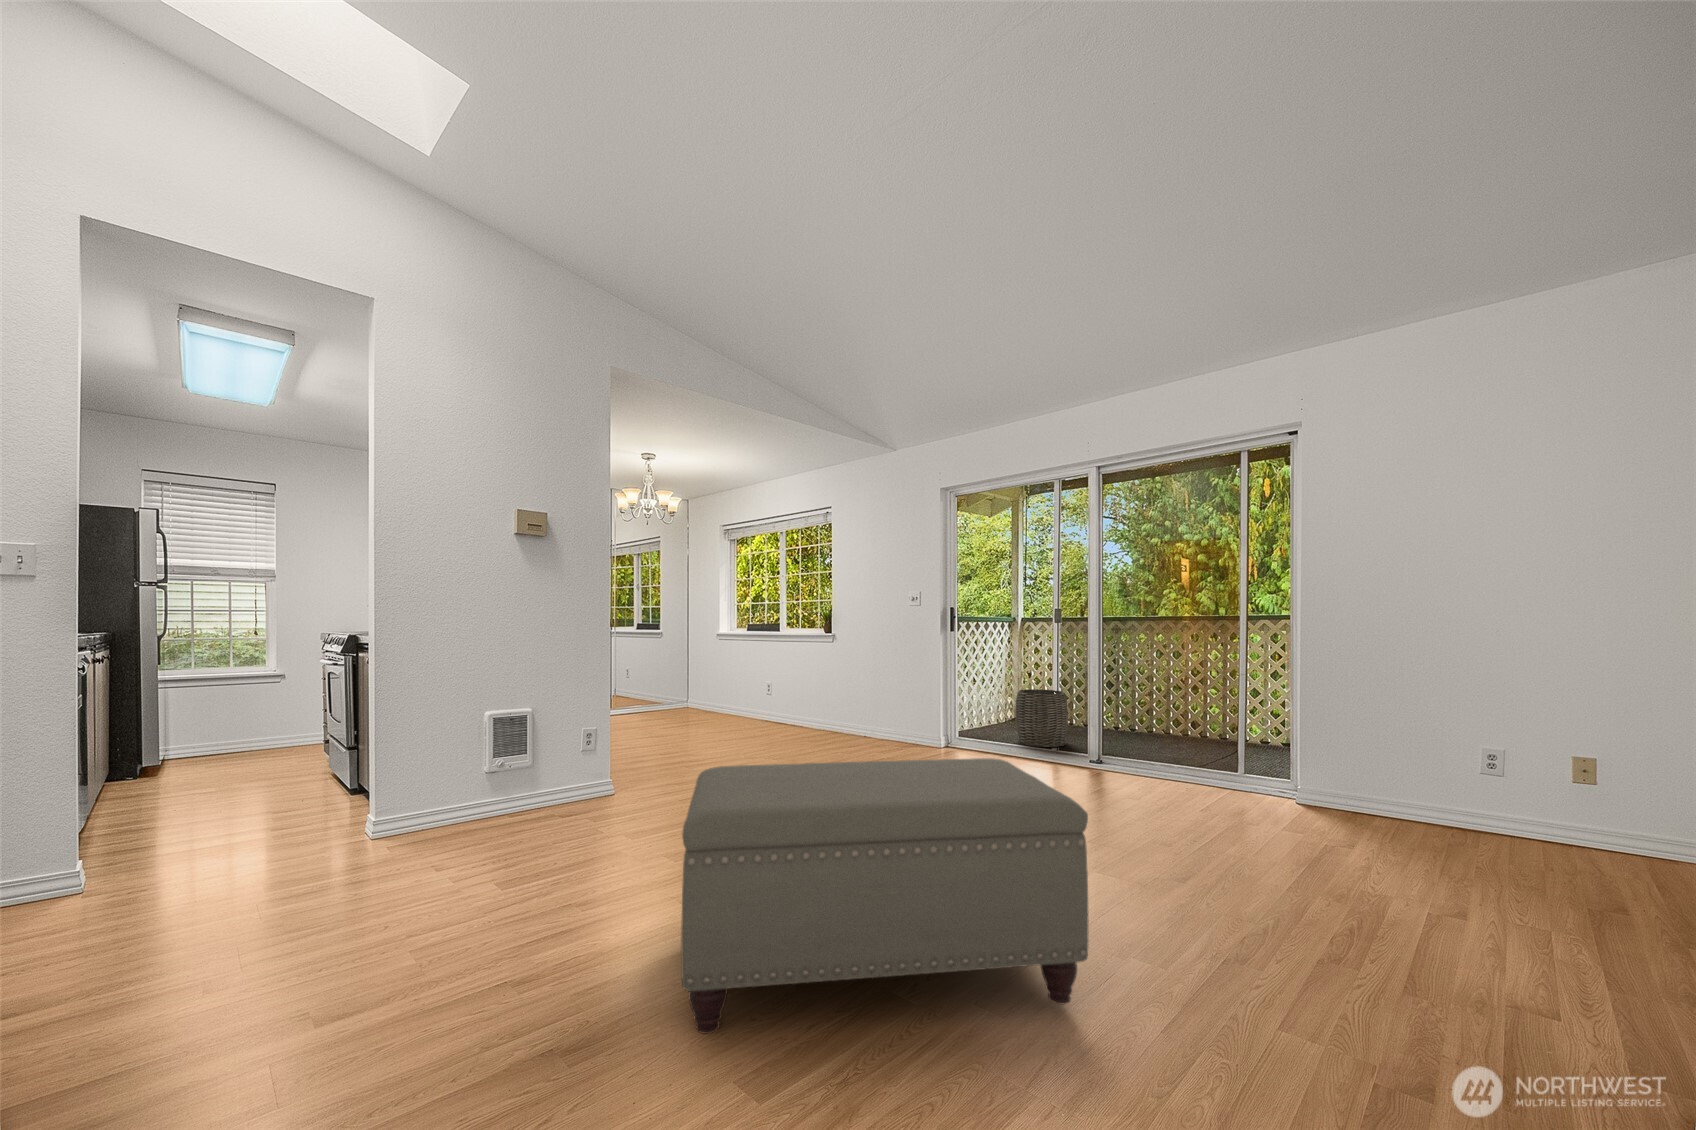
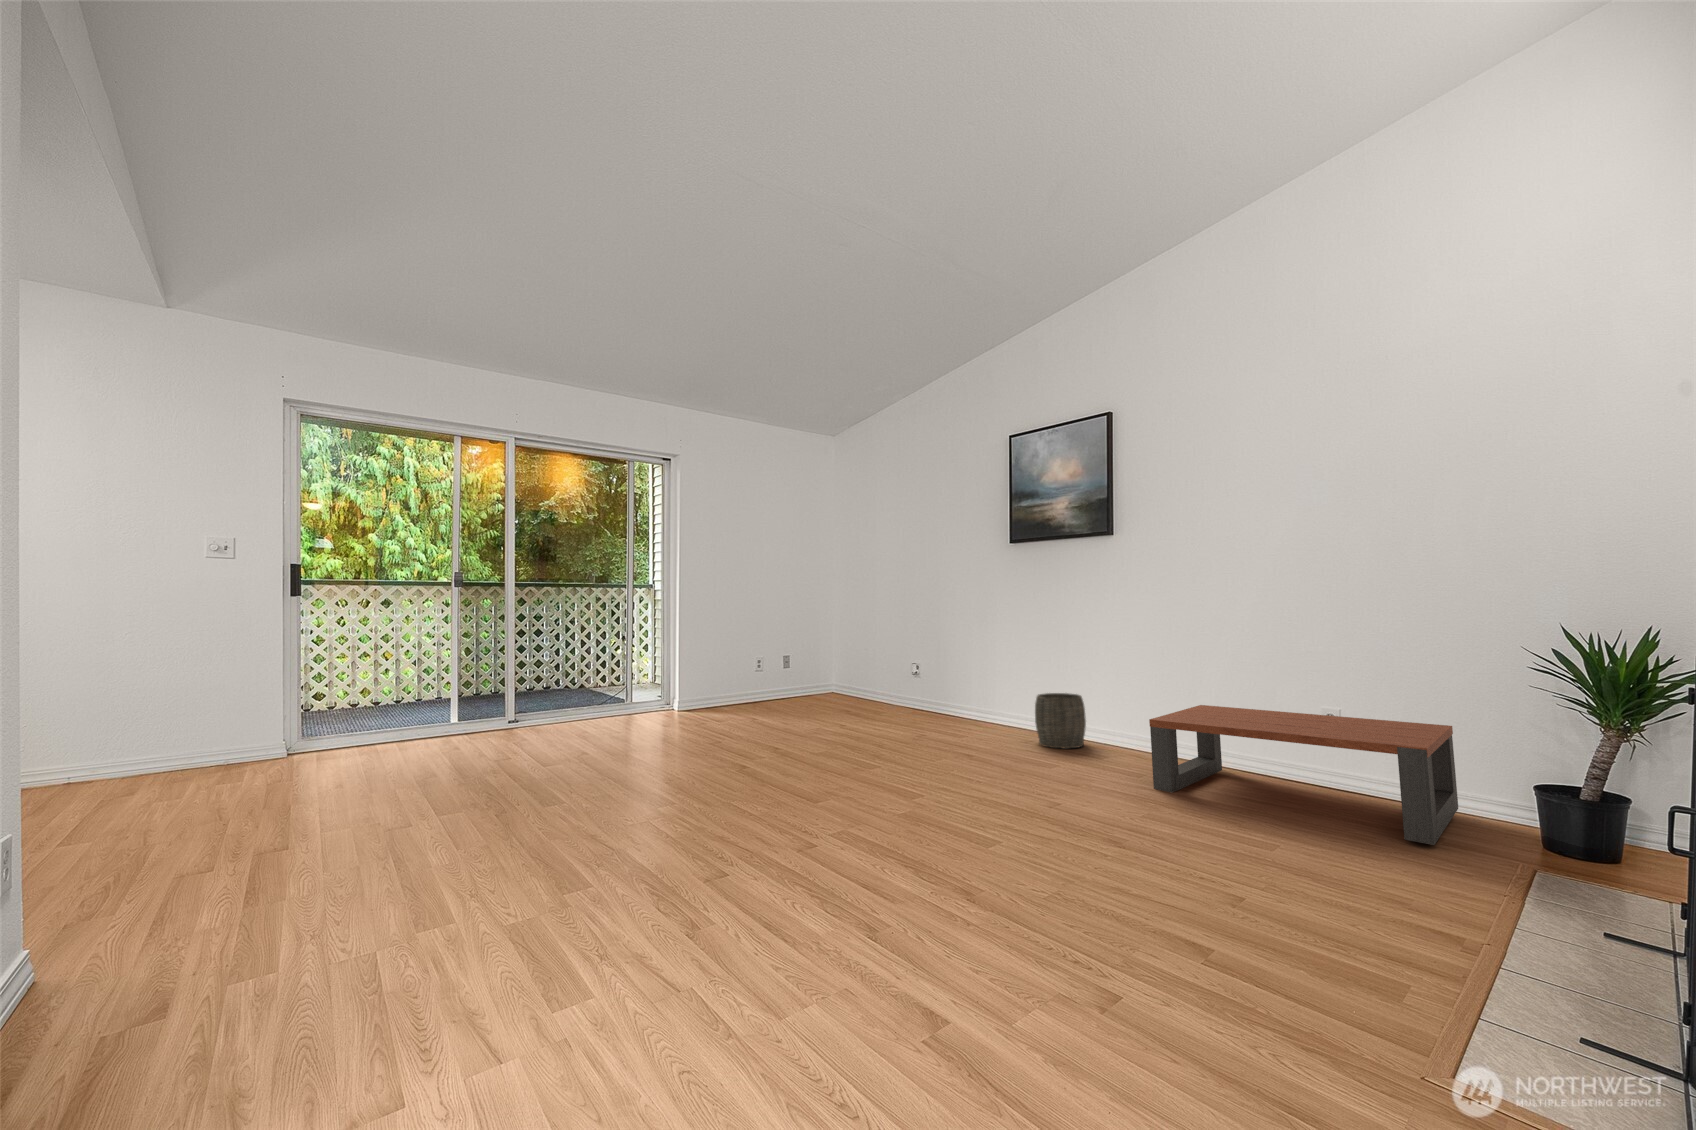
coffee table: none [1135,703,1447,847] -> present [1149,705,1458,845]
ottoman: present [681,758,1089,1034] -> none [723,773,1101,1037]

